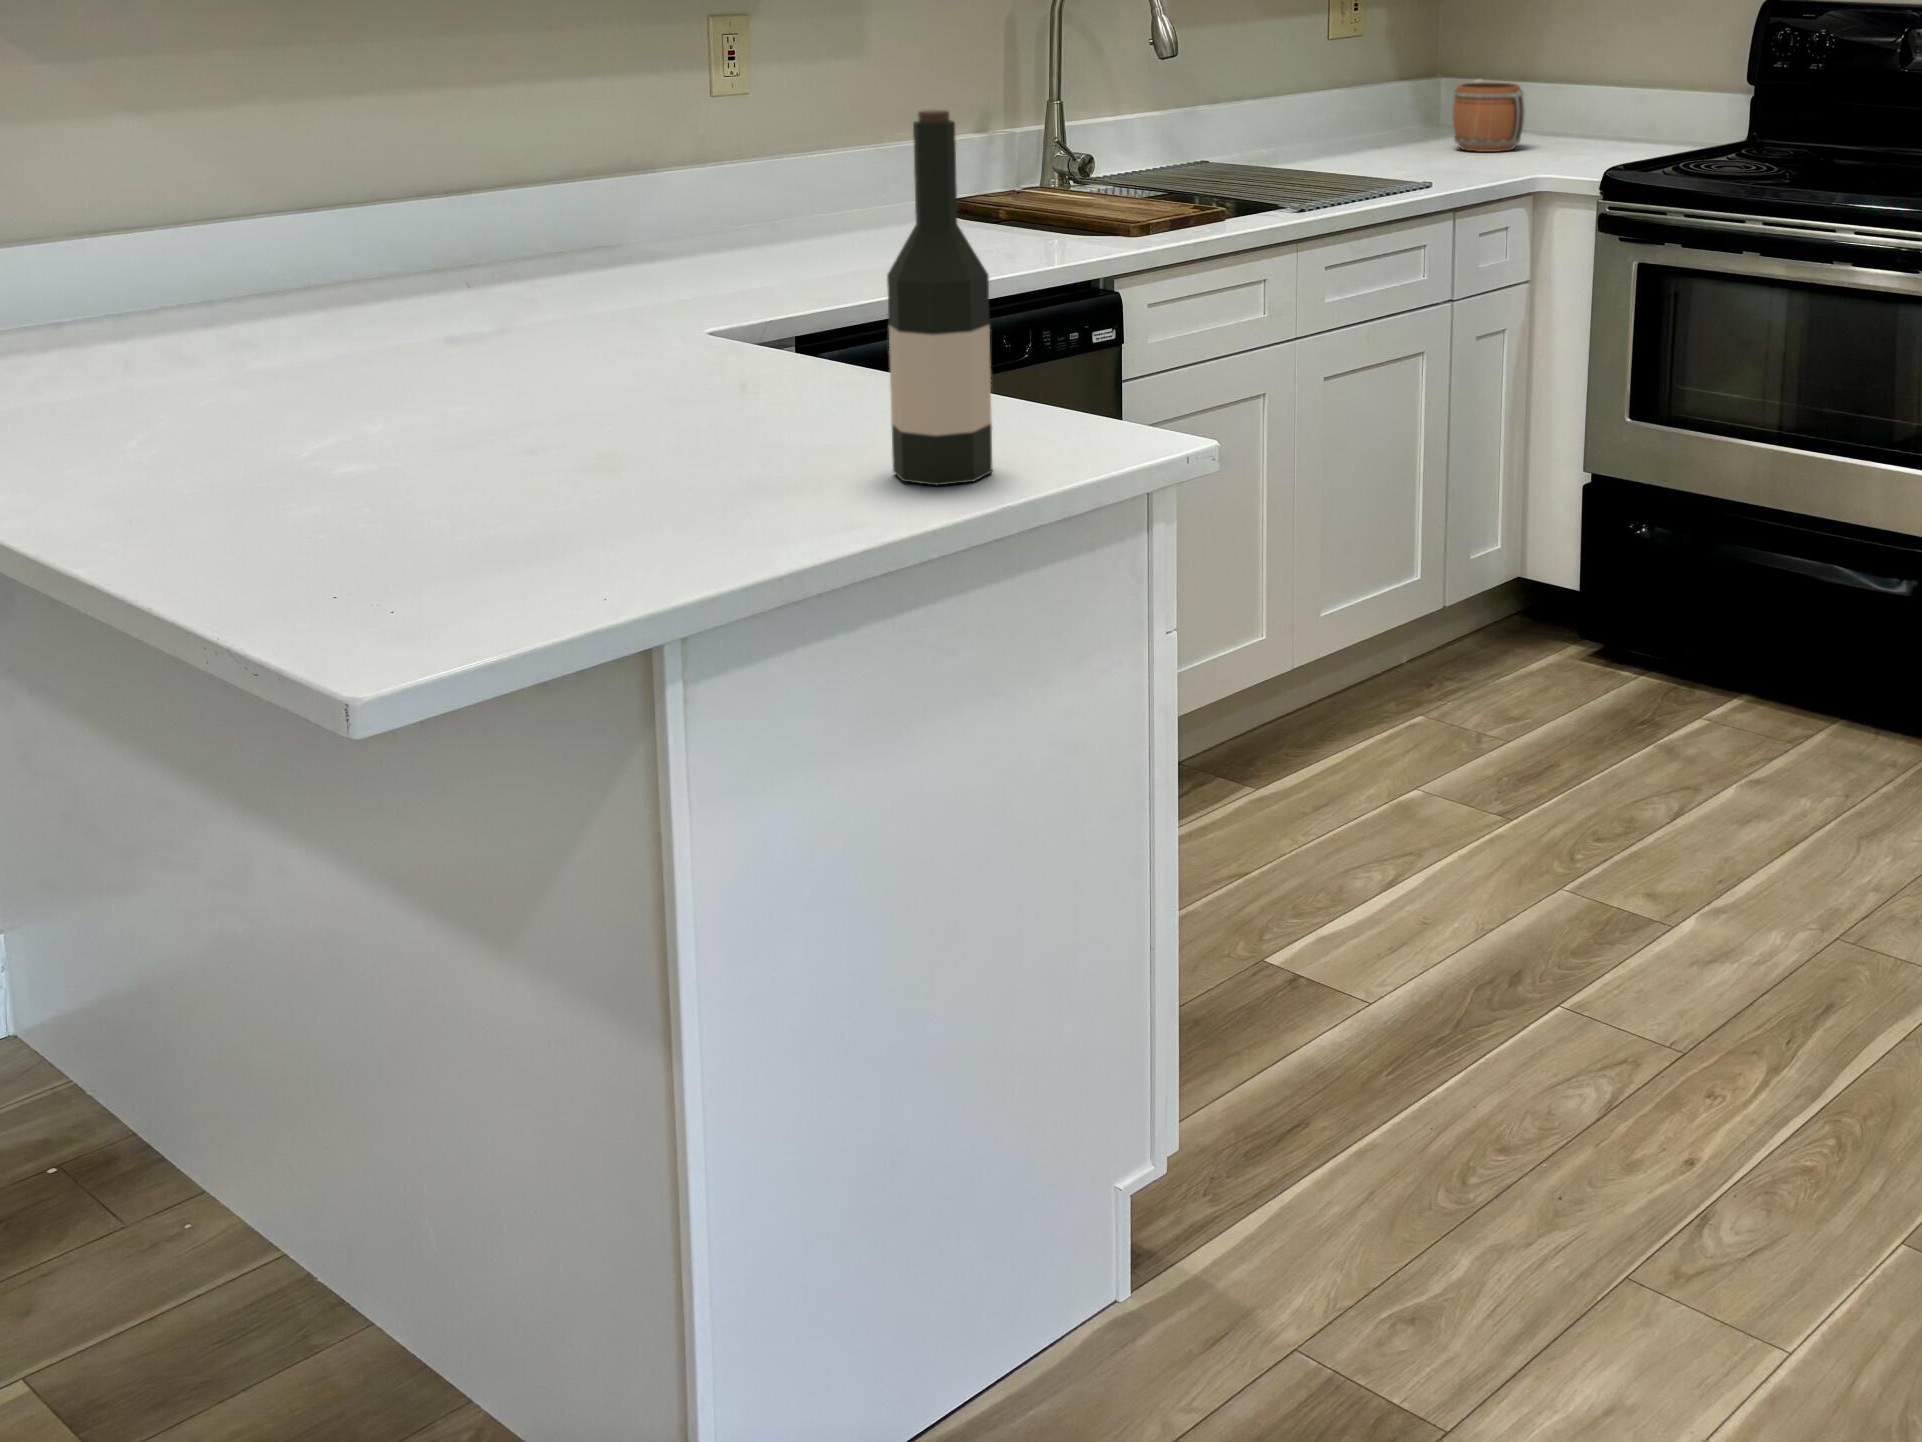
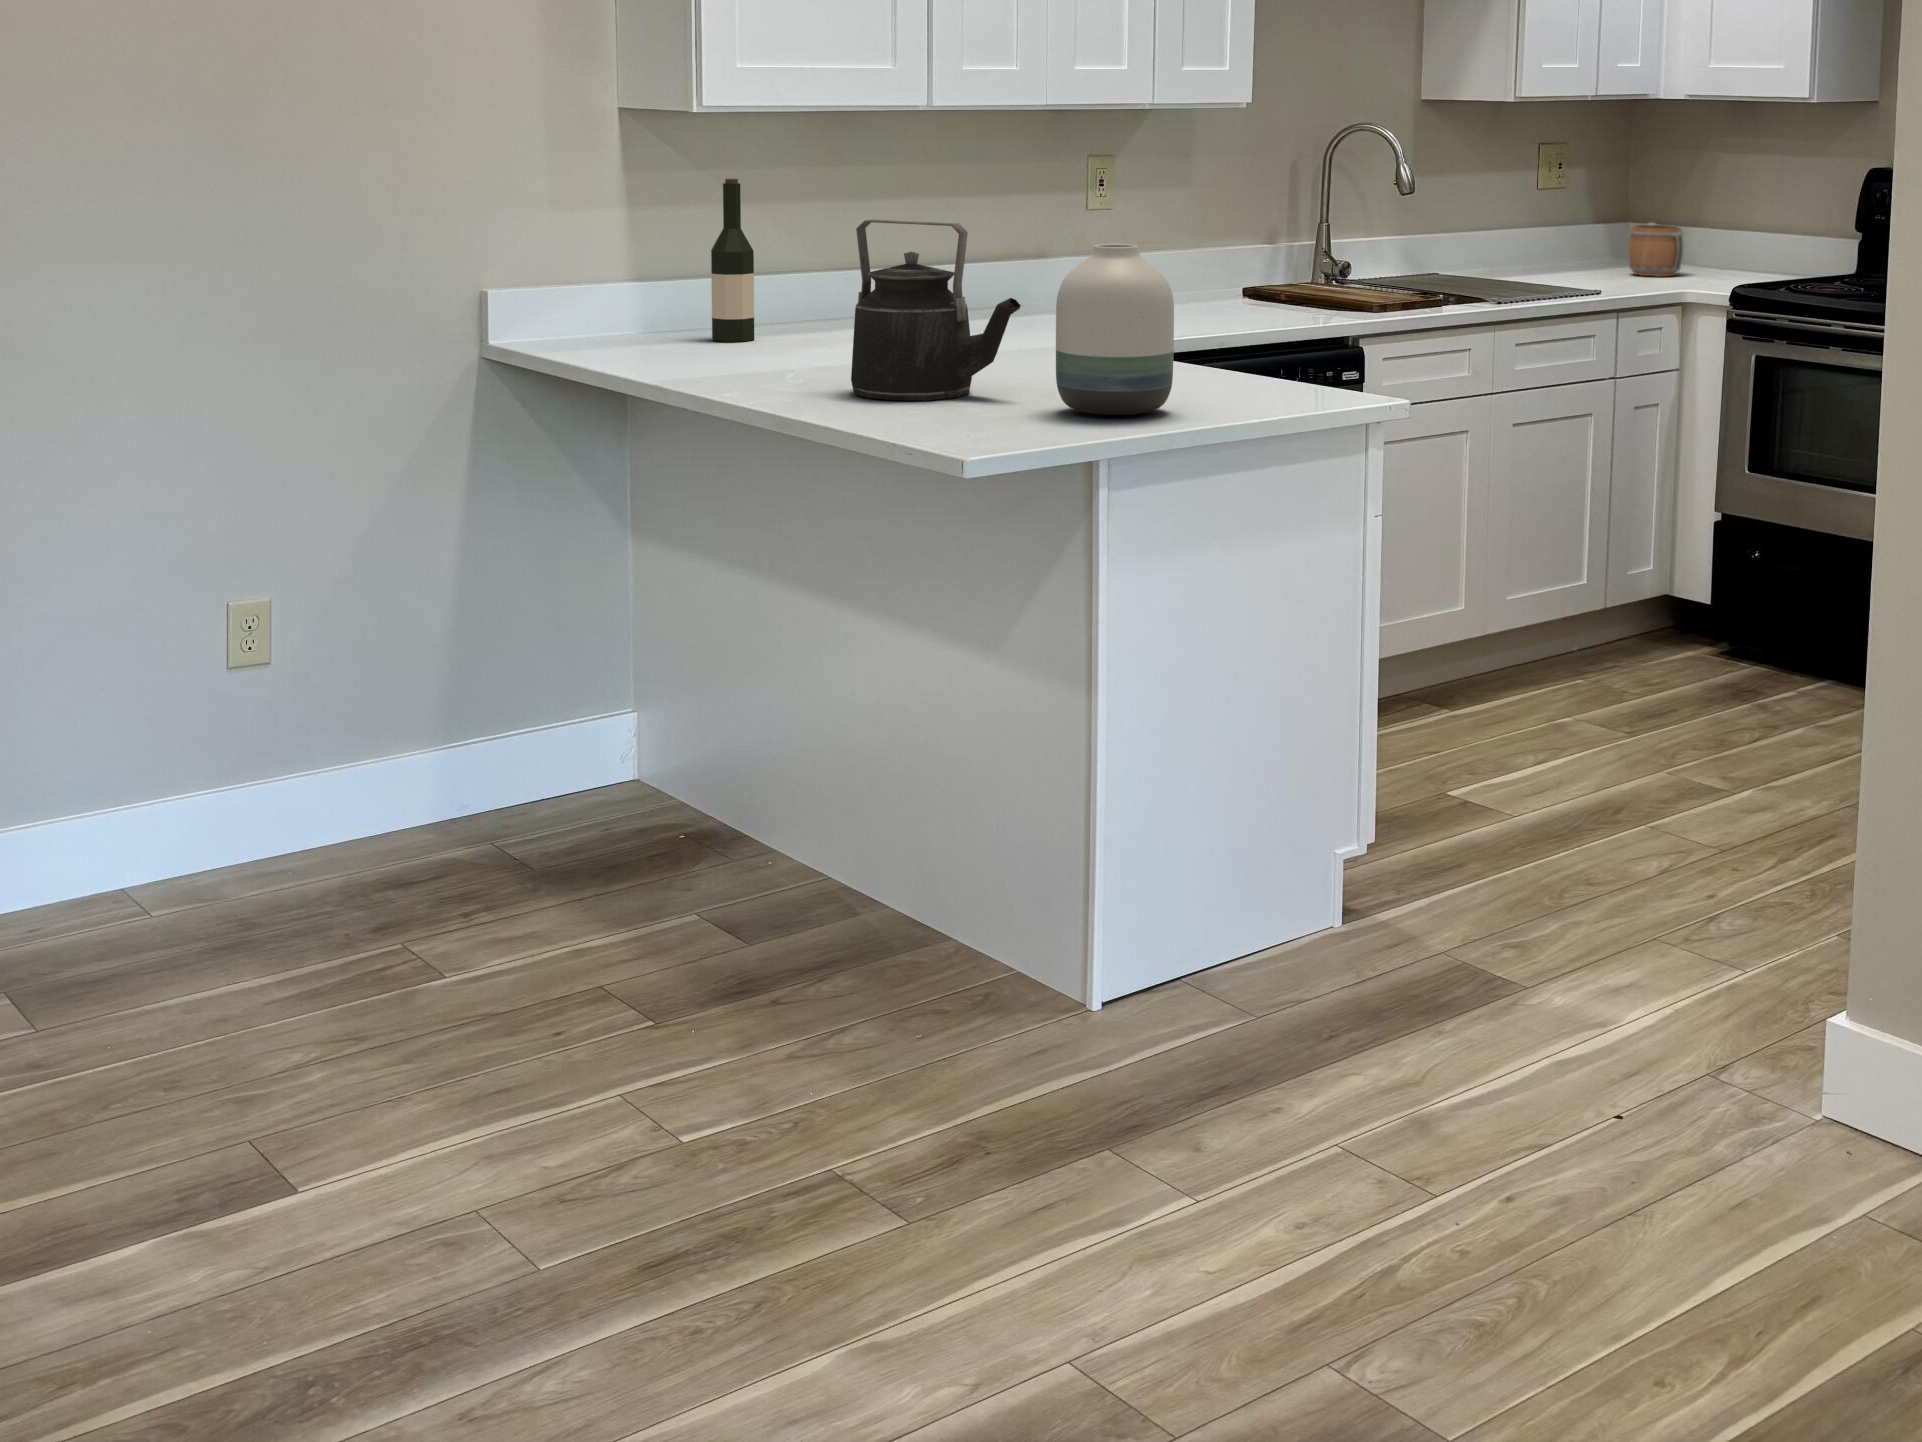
wine bottle: present [887,110,992,485] -> present [711,179,754,342]
kettle: none [211,164,515,502] -> present [851,220,1020,400]
vase: none [564,207,791,534] -> present [1056,244,1174,415]

